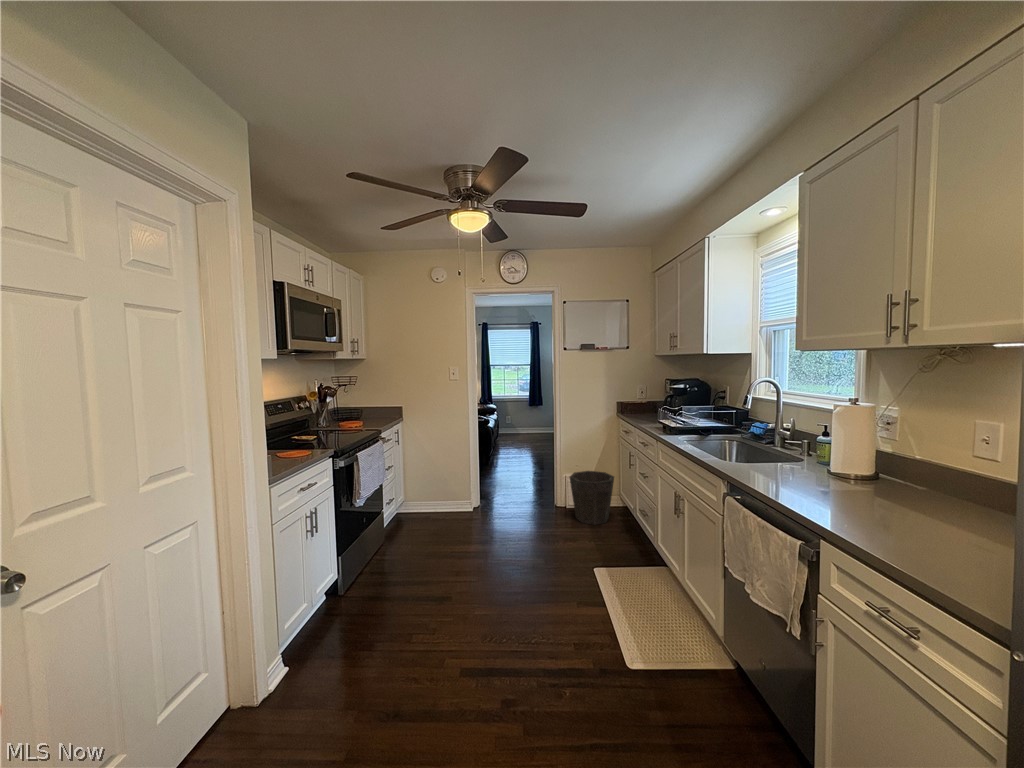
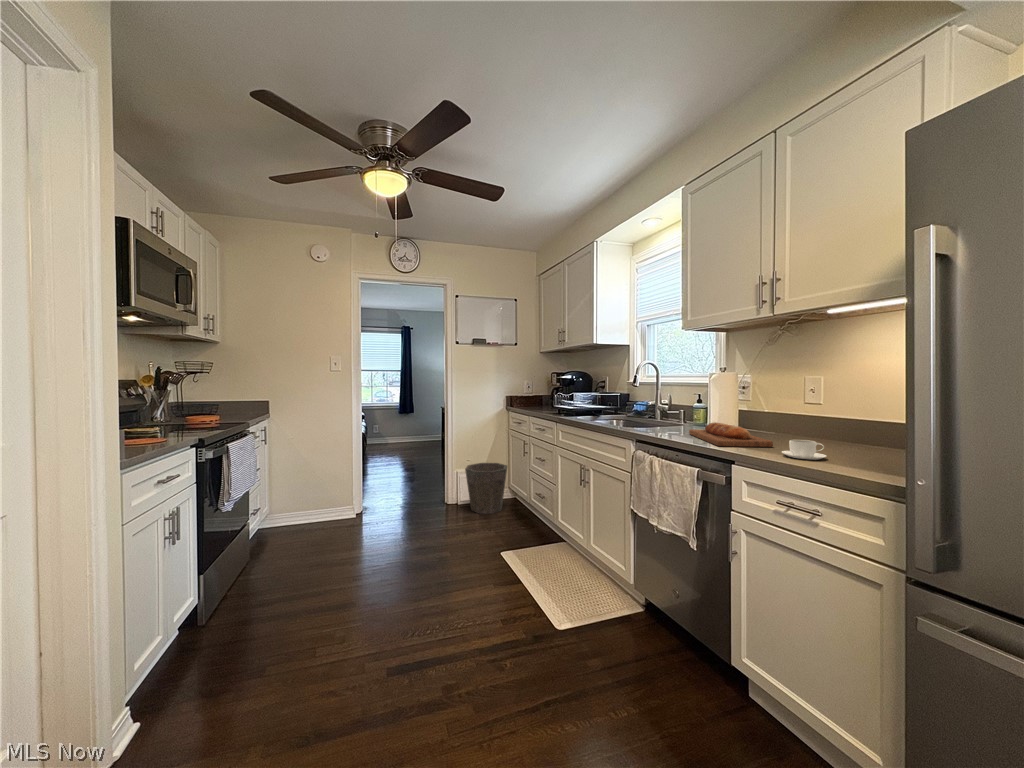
bread loaf: none [791,472,889,519] -> present [689,423,773,447]
coffee cup: none [883,520,949,553] -> present [782,440,827,460]

